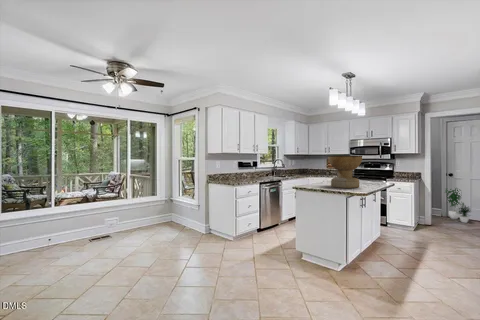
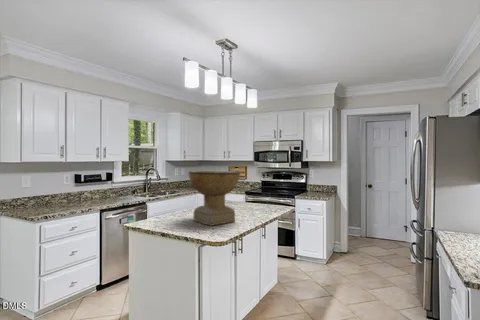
potted plant: present [445,188,471,223] -> none [363,199,393,246]

